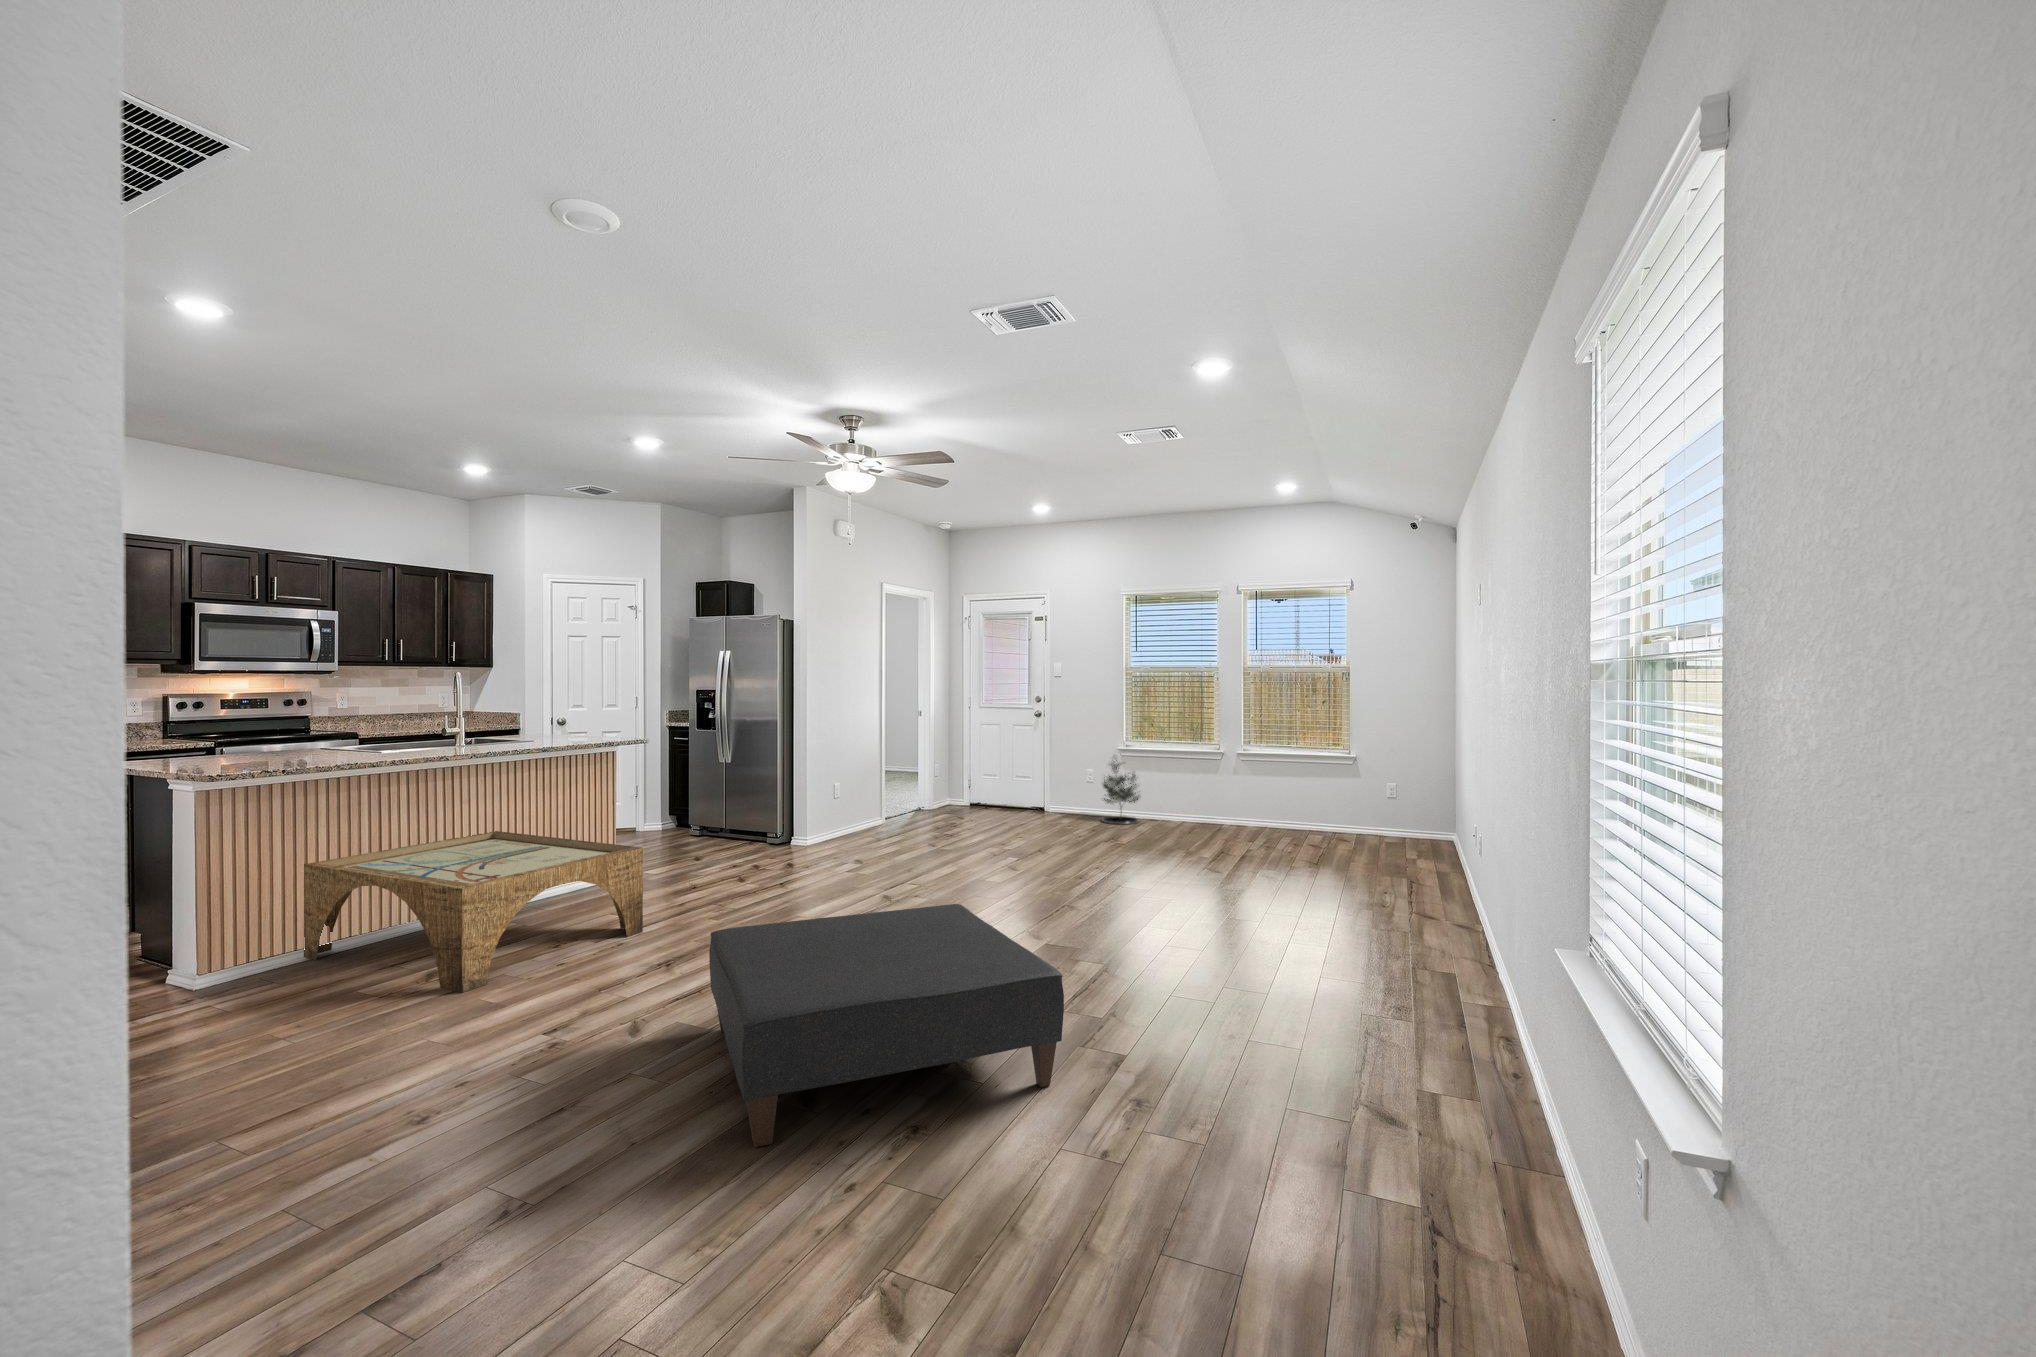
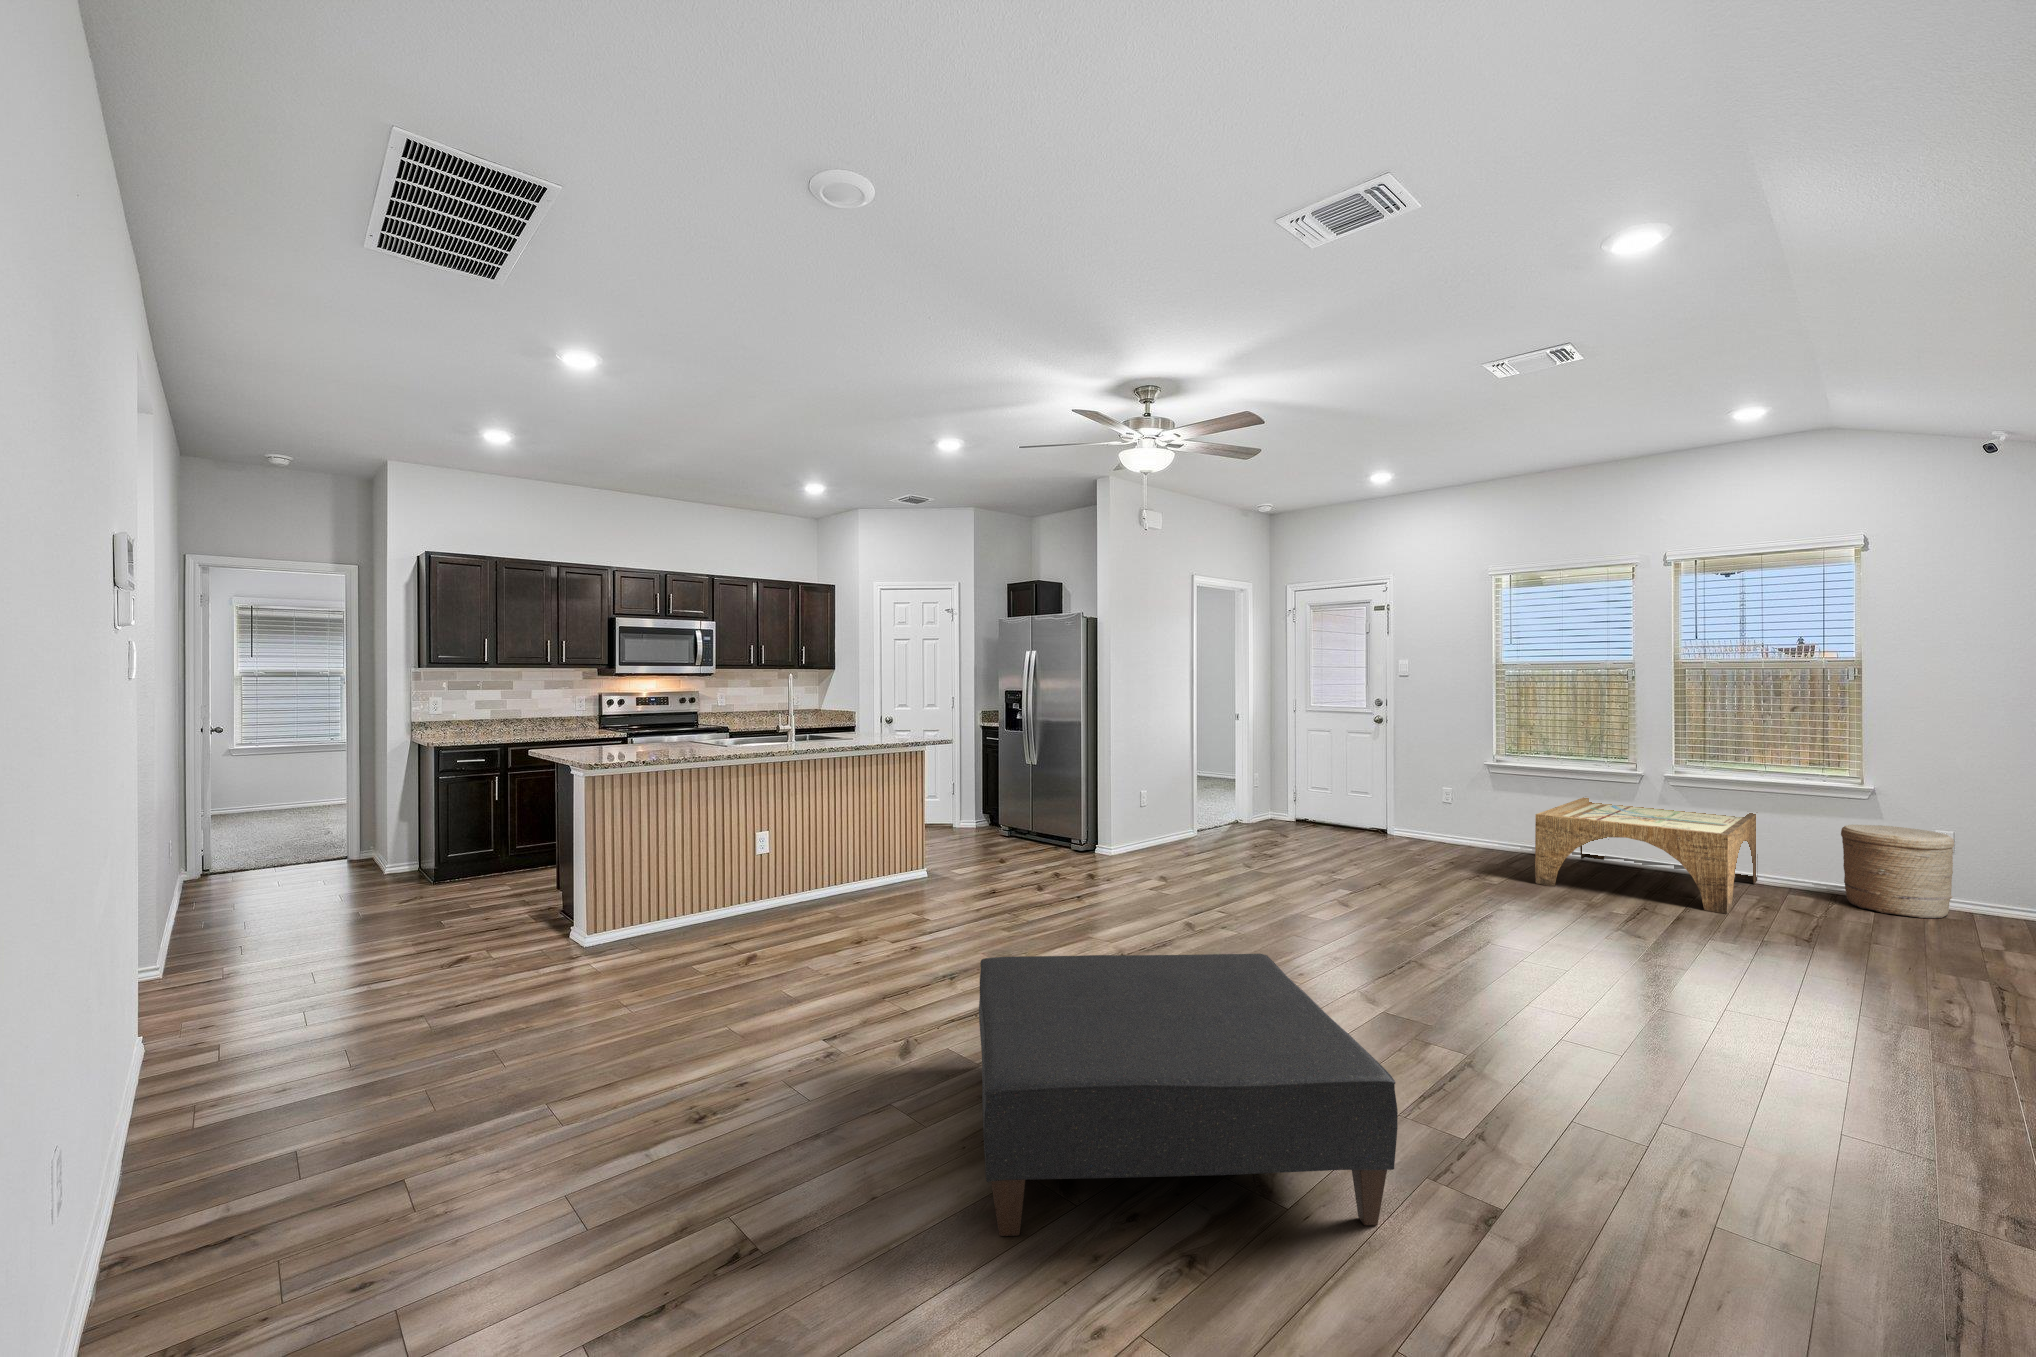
potted tree: present [1102,760,1140,824] -> none [1457,769,1516,856]
woven basket: none [1350,783,1412,846] -> present [1841,825,1954,918]
coffee table: present [304,831,643,993] -> present [1535,797,1758,914]

